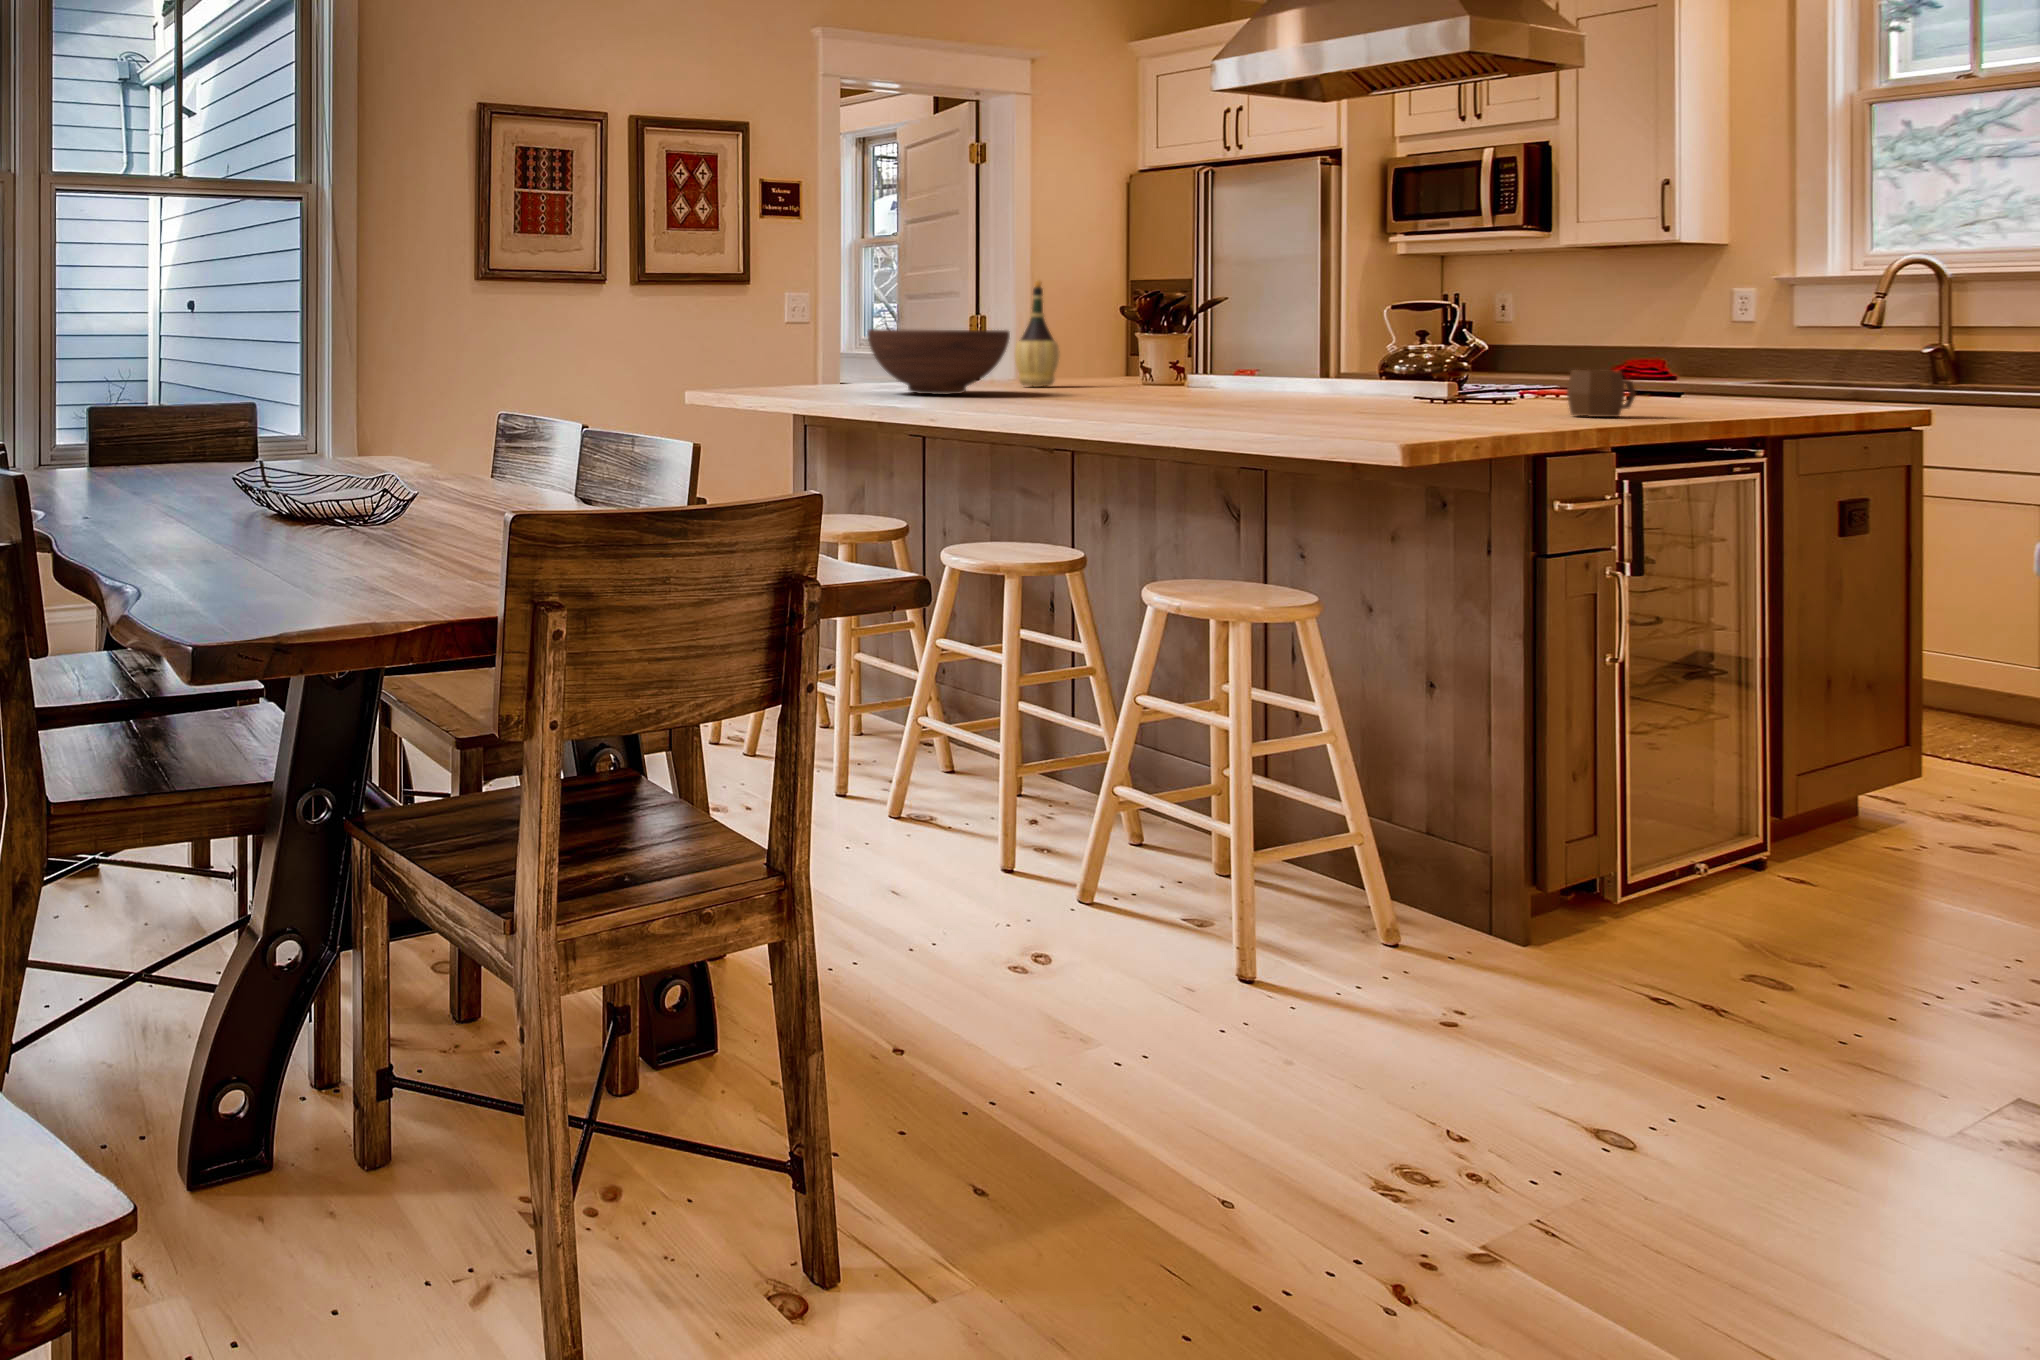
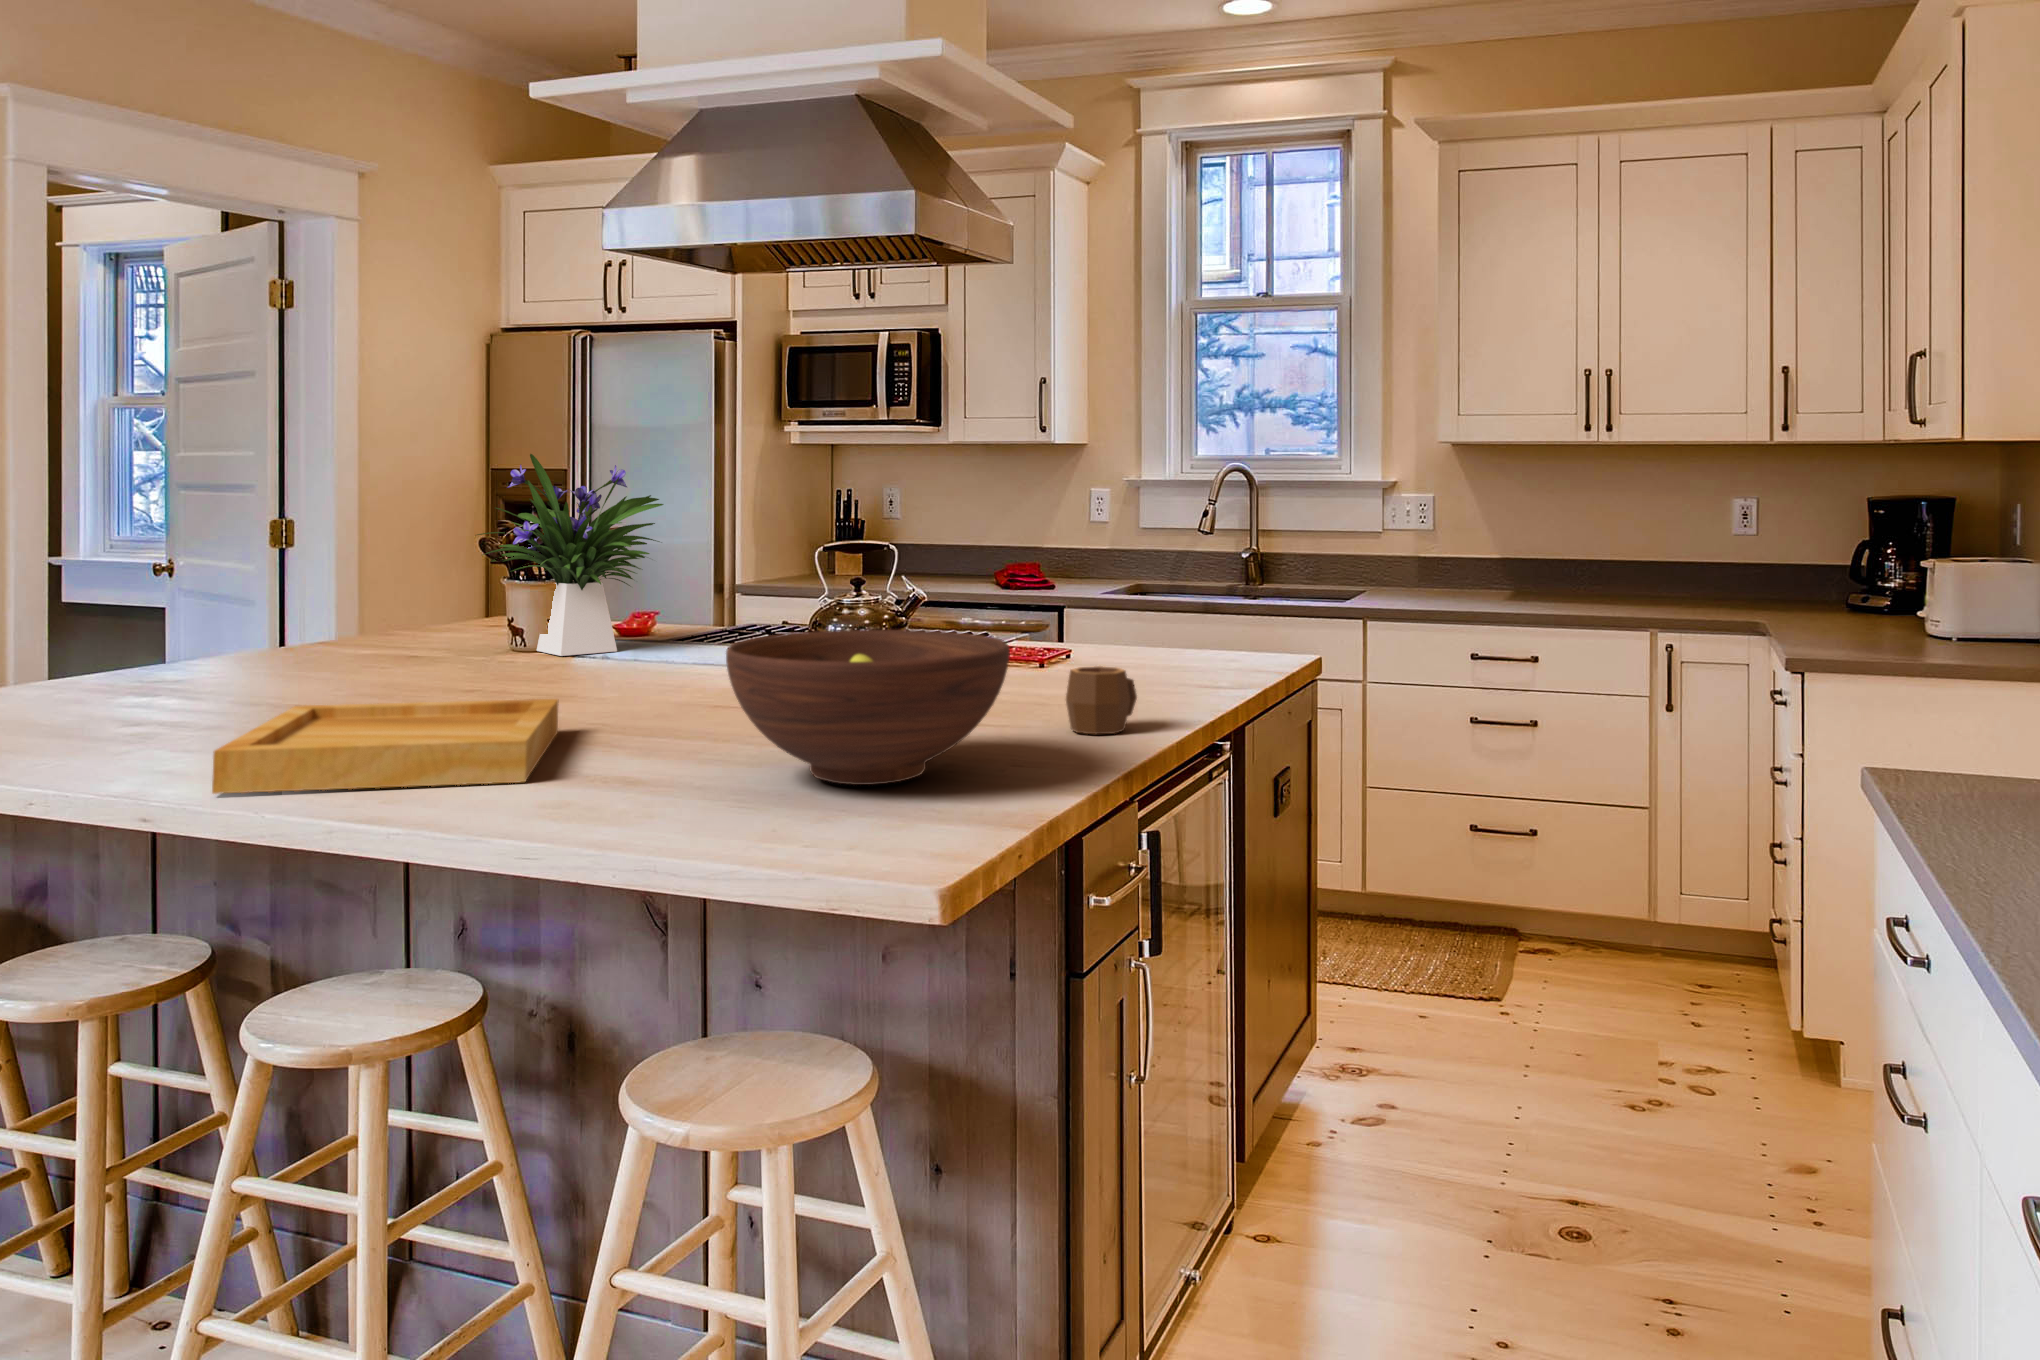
flower arrangement: none [1119,243,1262,387] -> present [477,454,663,656]
wine bottle: present [1015,281,1059,387] -> none [313,509,384,672]
fruit bowl: present [868,329,1010,395] -> present [726,630,1010,785]
tray: none [977,378,1175,411] -> present [212,699,558,794]

